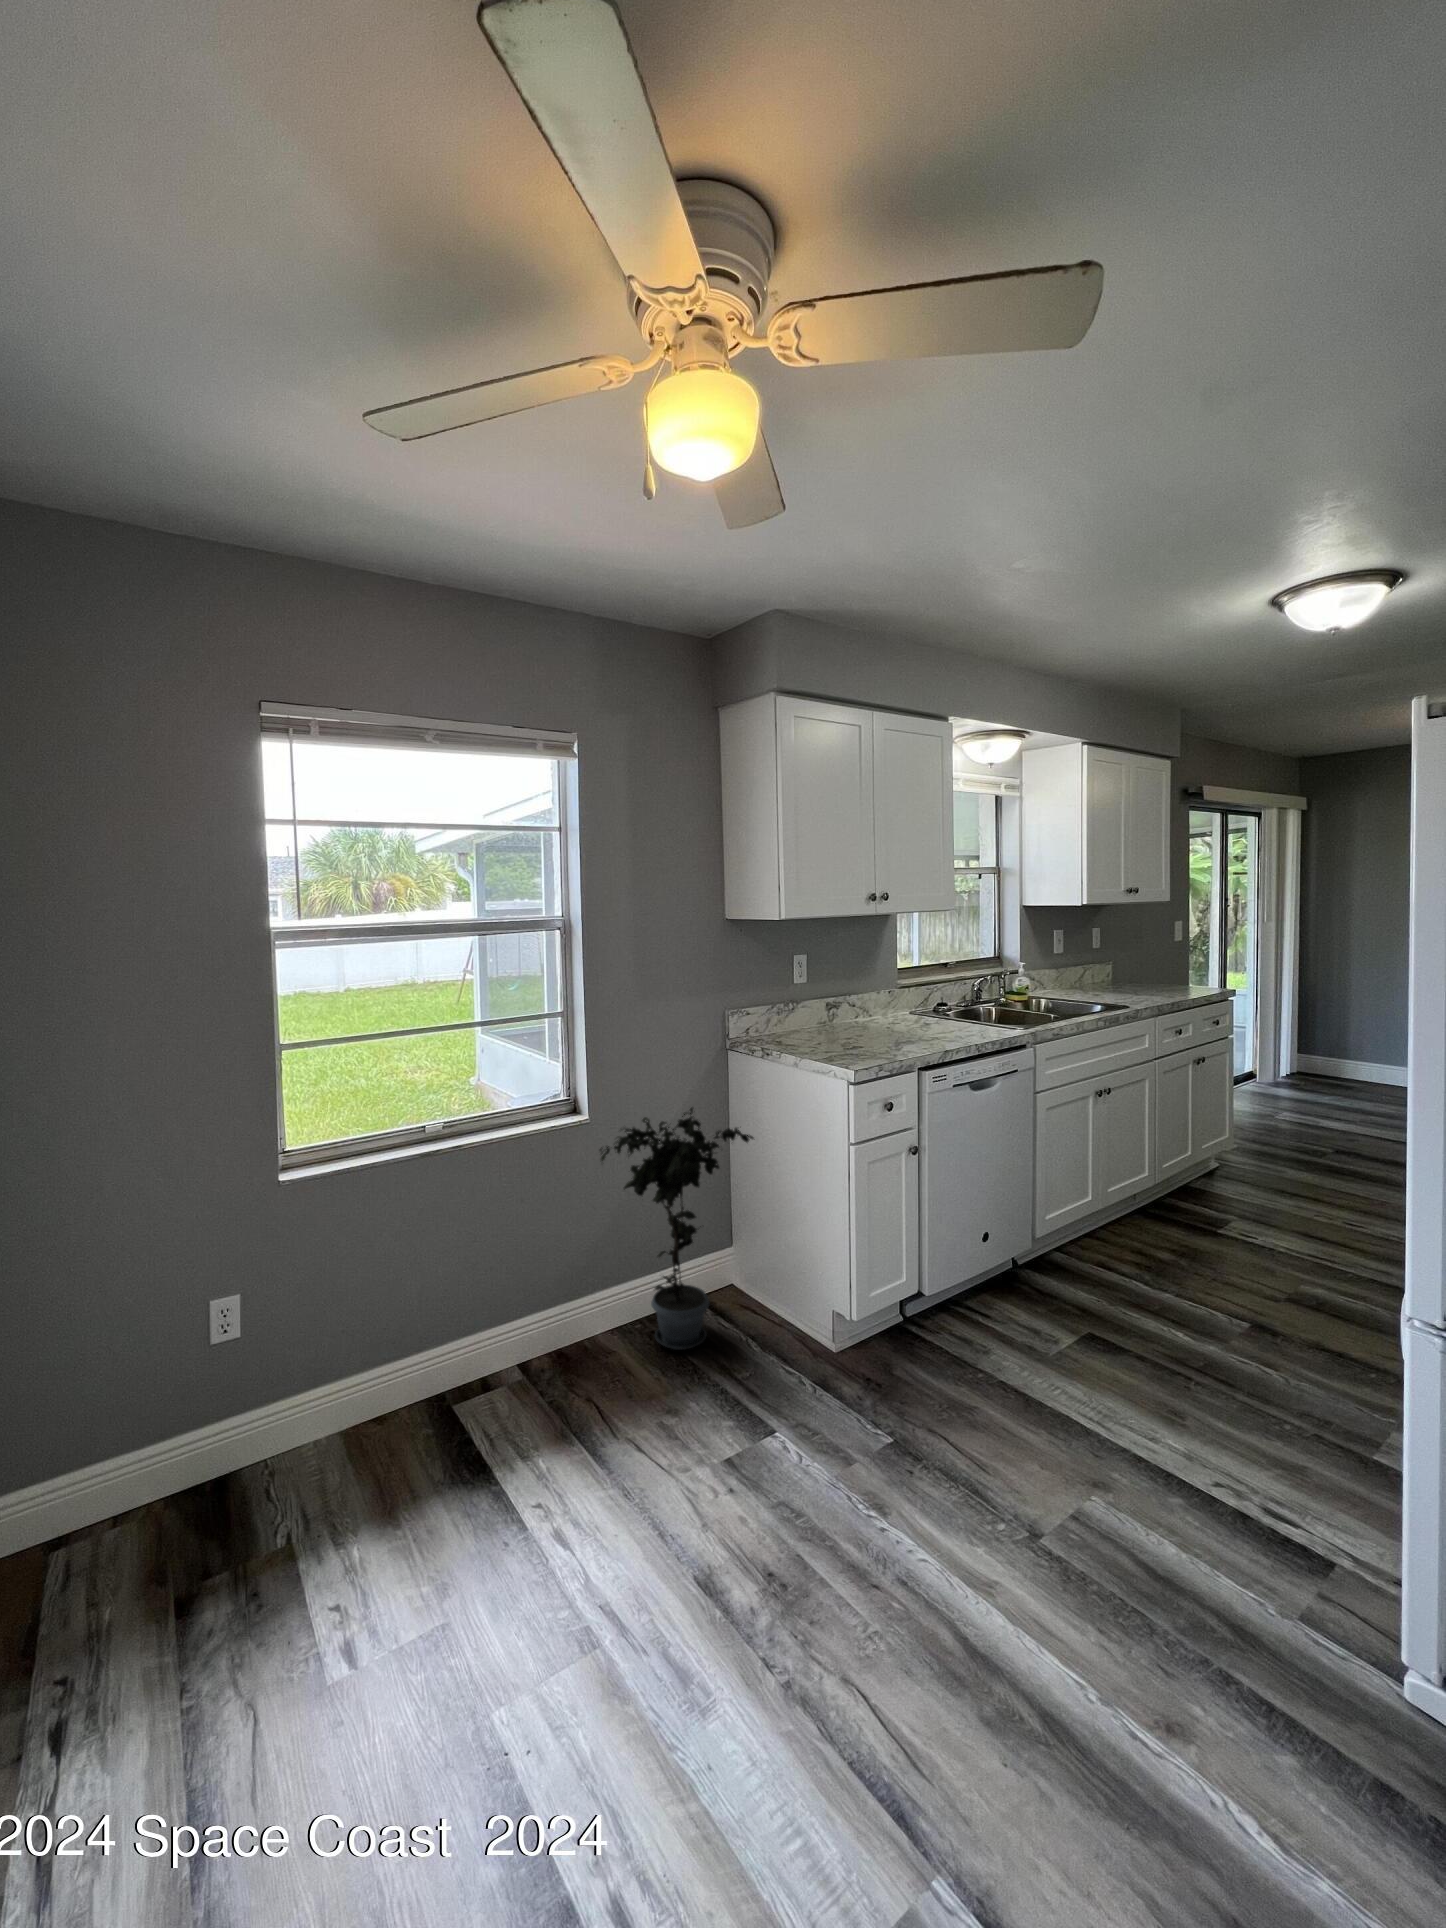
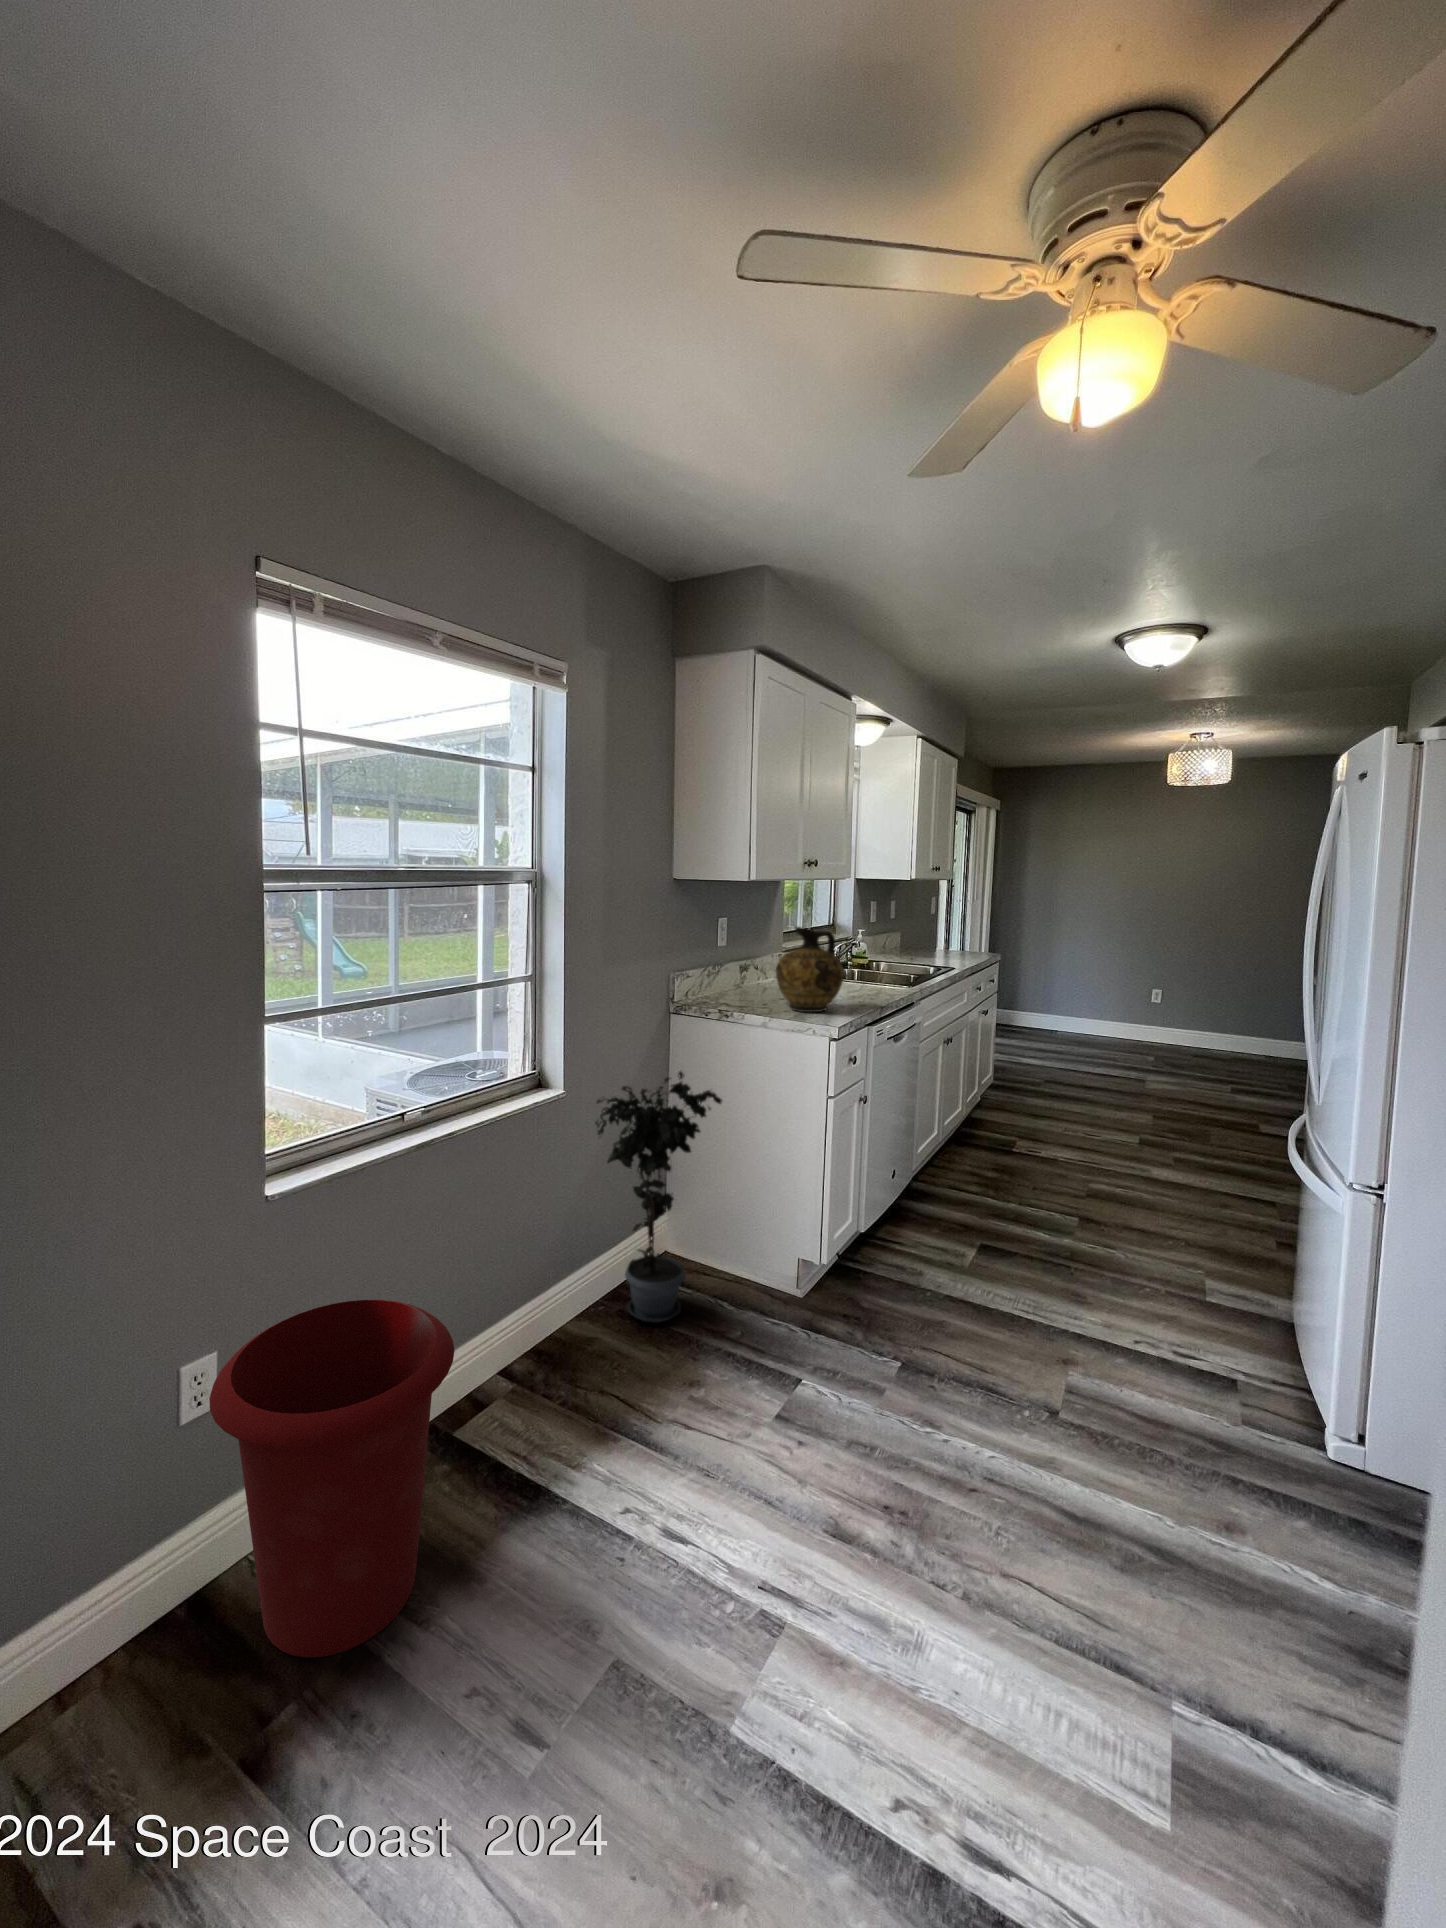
ceramic jug: none [821,963,893,1054] -> present [776,927,844,1012]
waste bin: none [190,1276,386,1551] -> present [209,1300,455,1658]

